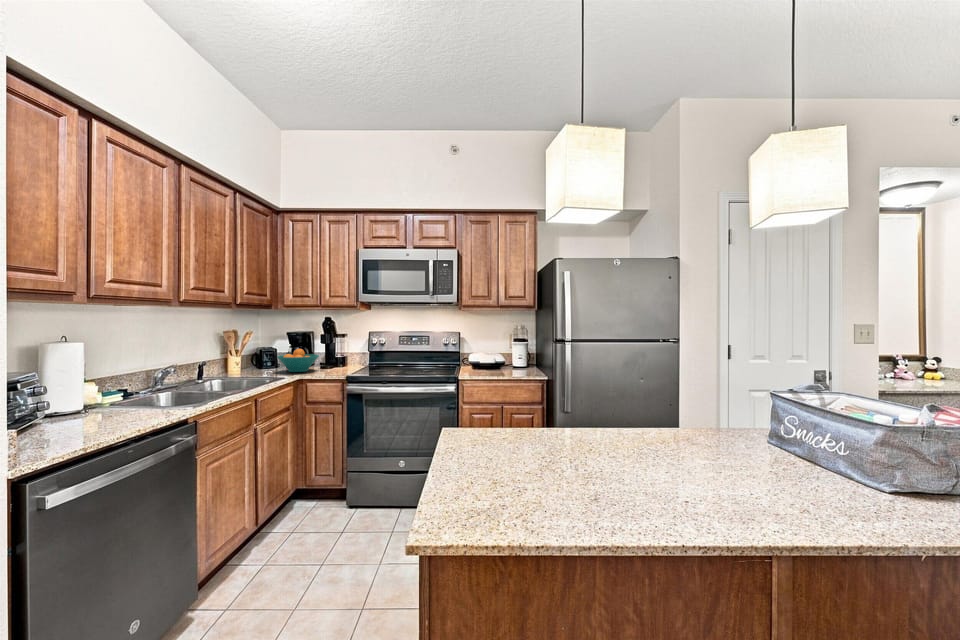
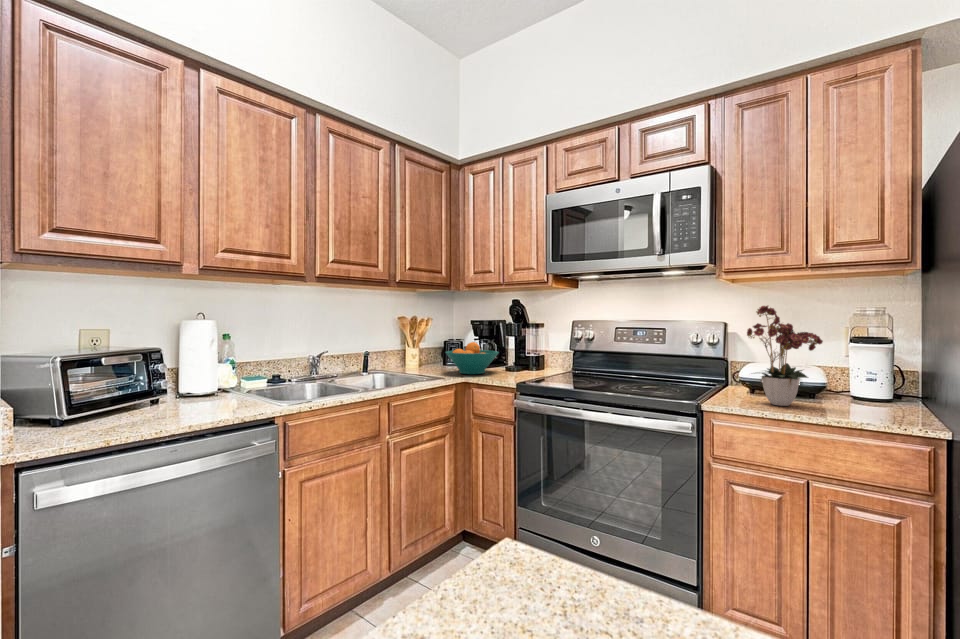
flower arrangement: none [473,323,508,374] -> present [747,306,823,406]

